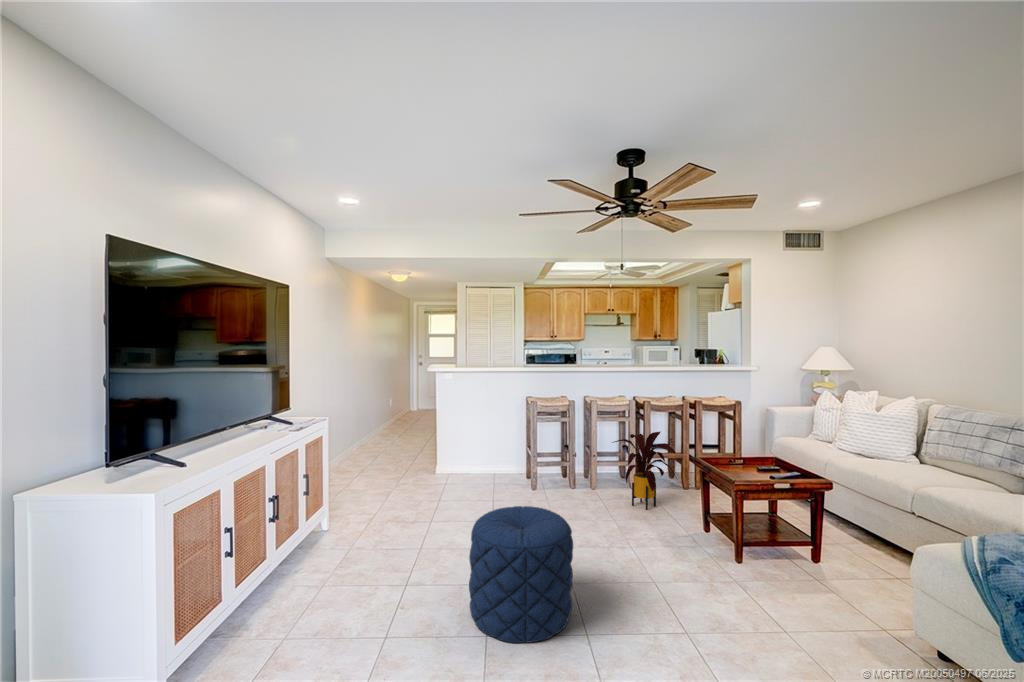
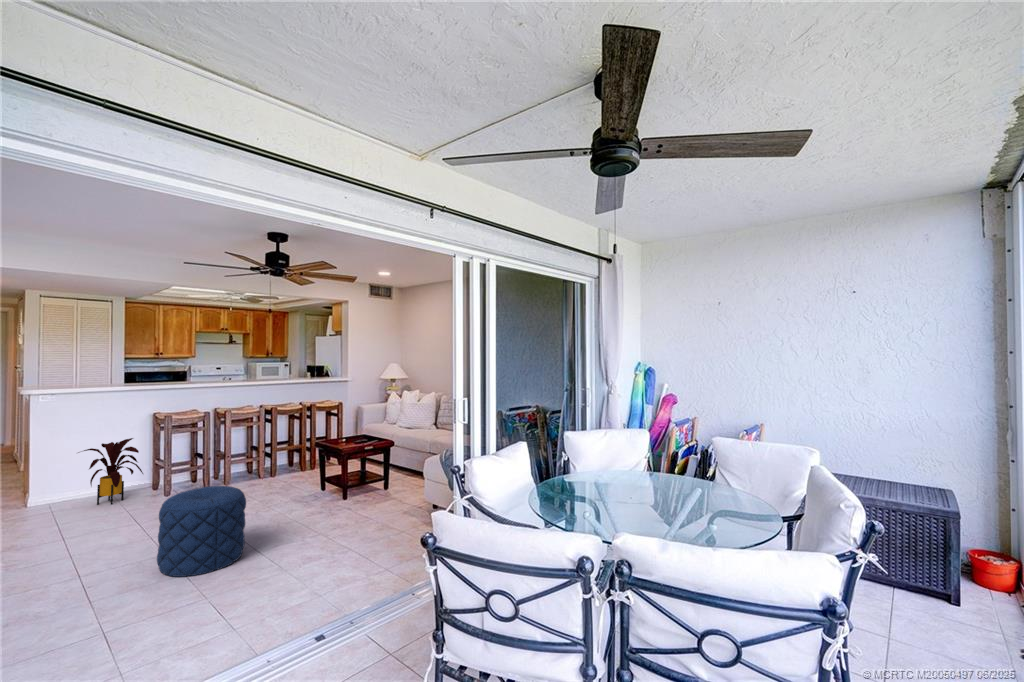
house plant: present [613,432,677,510] -> present [78,438,143,505]

